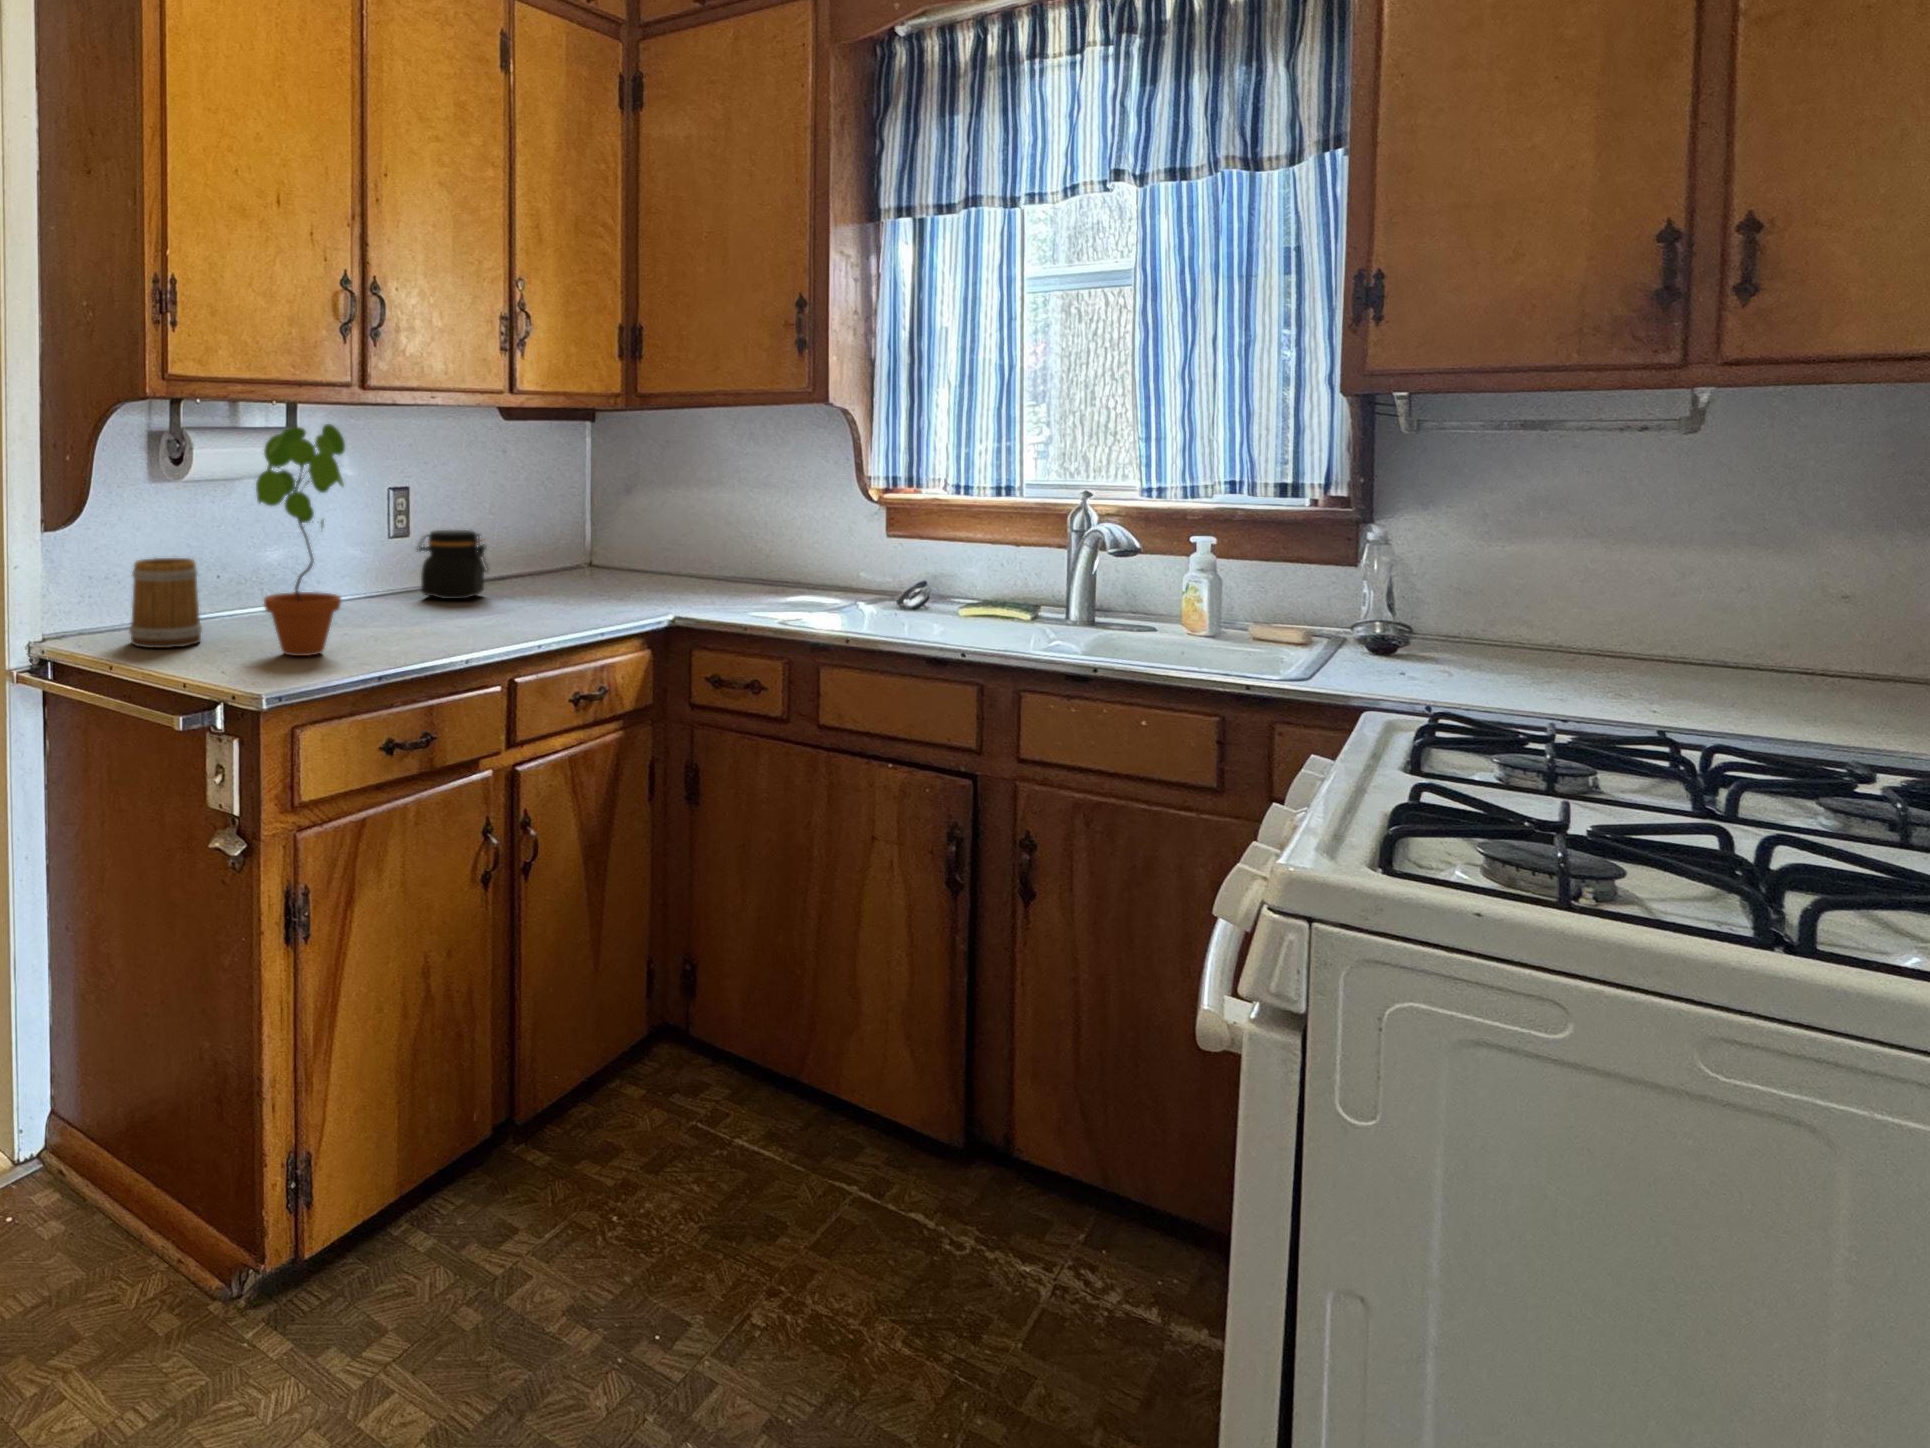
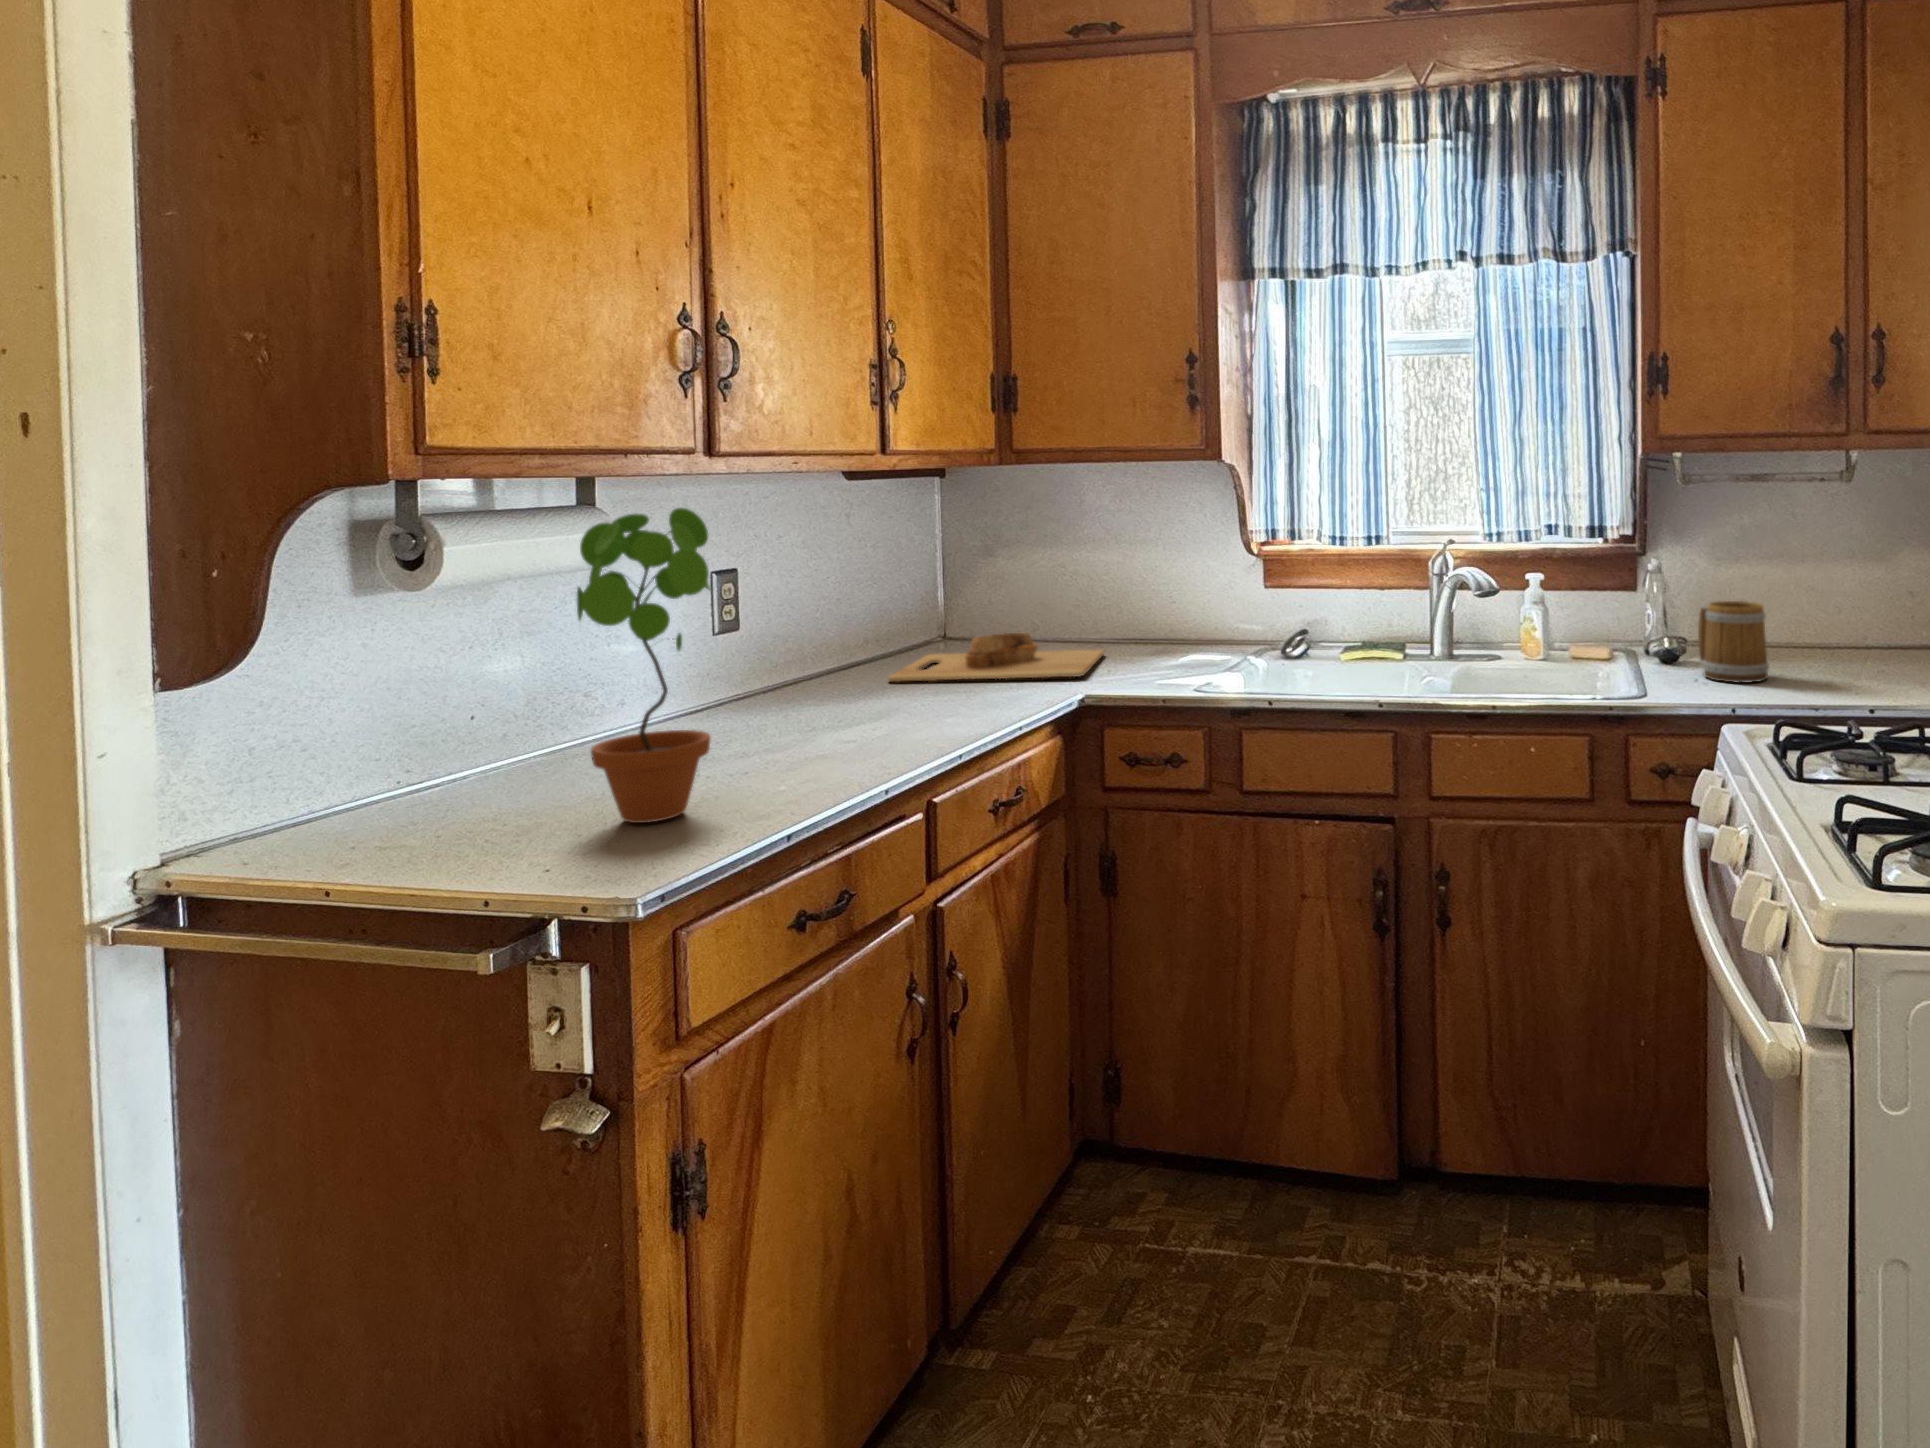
jar: present [417,530,488,599] -> none [757,617,857,705]
cutting board: none [519,557,714,600] -> present [888,633,1104,682]
mug: present [129,558,202,648] -> present [1698,601,1769,683]

